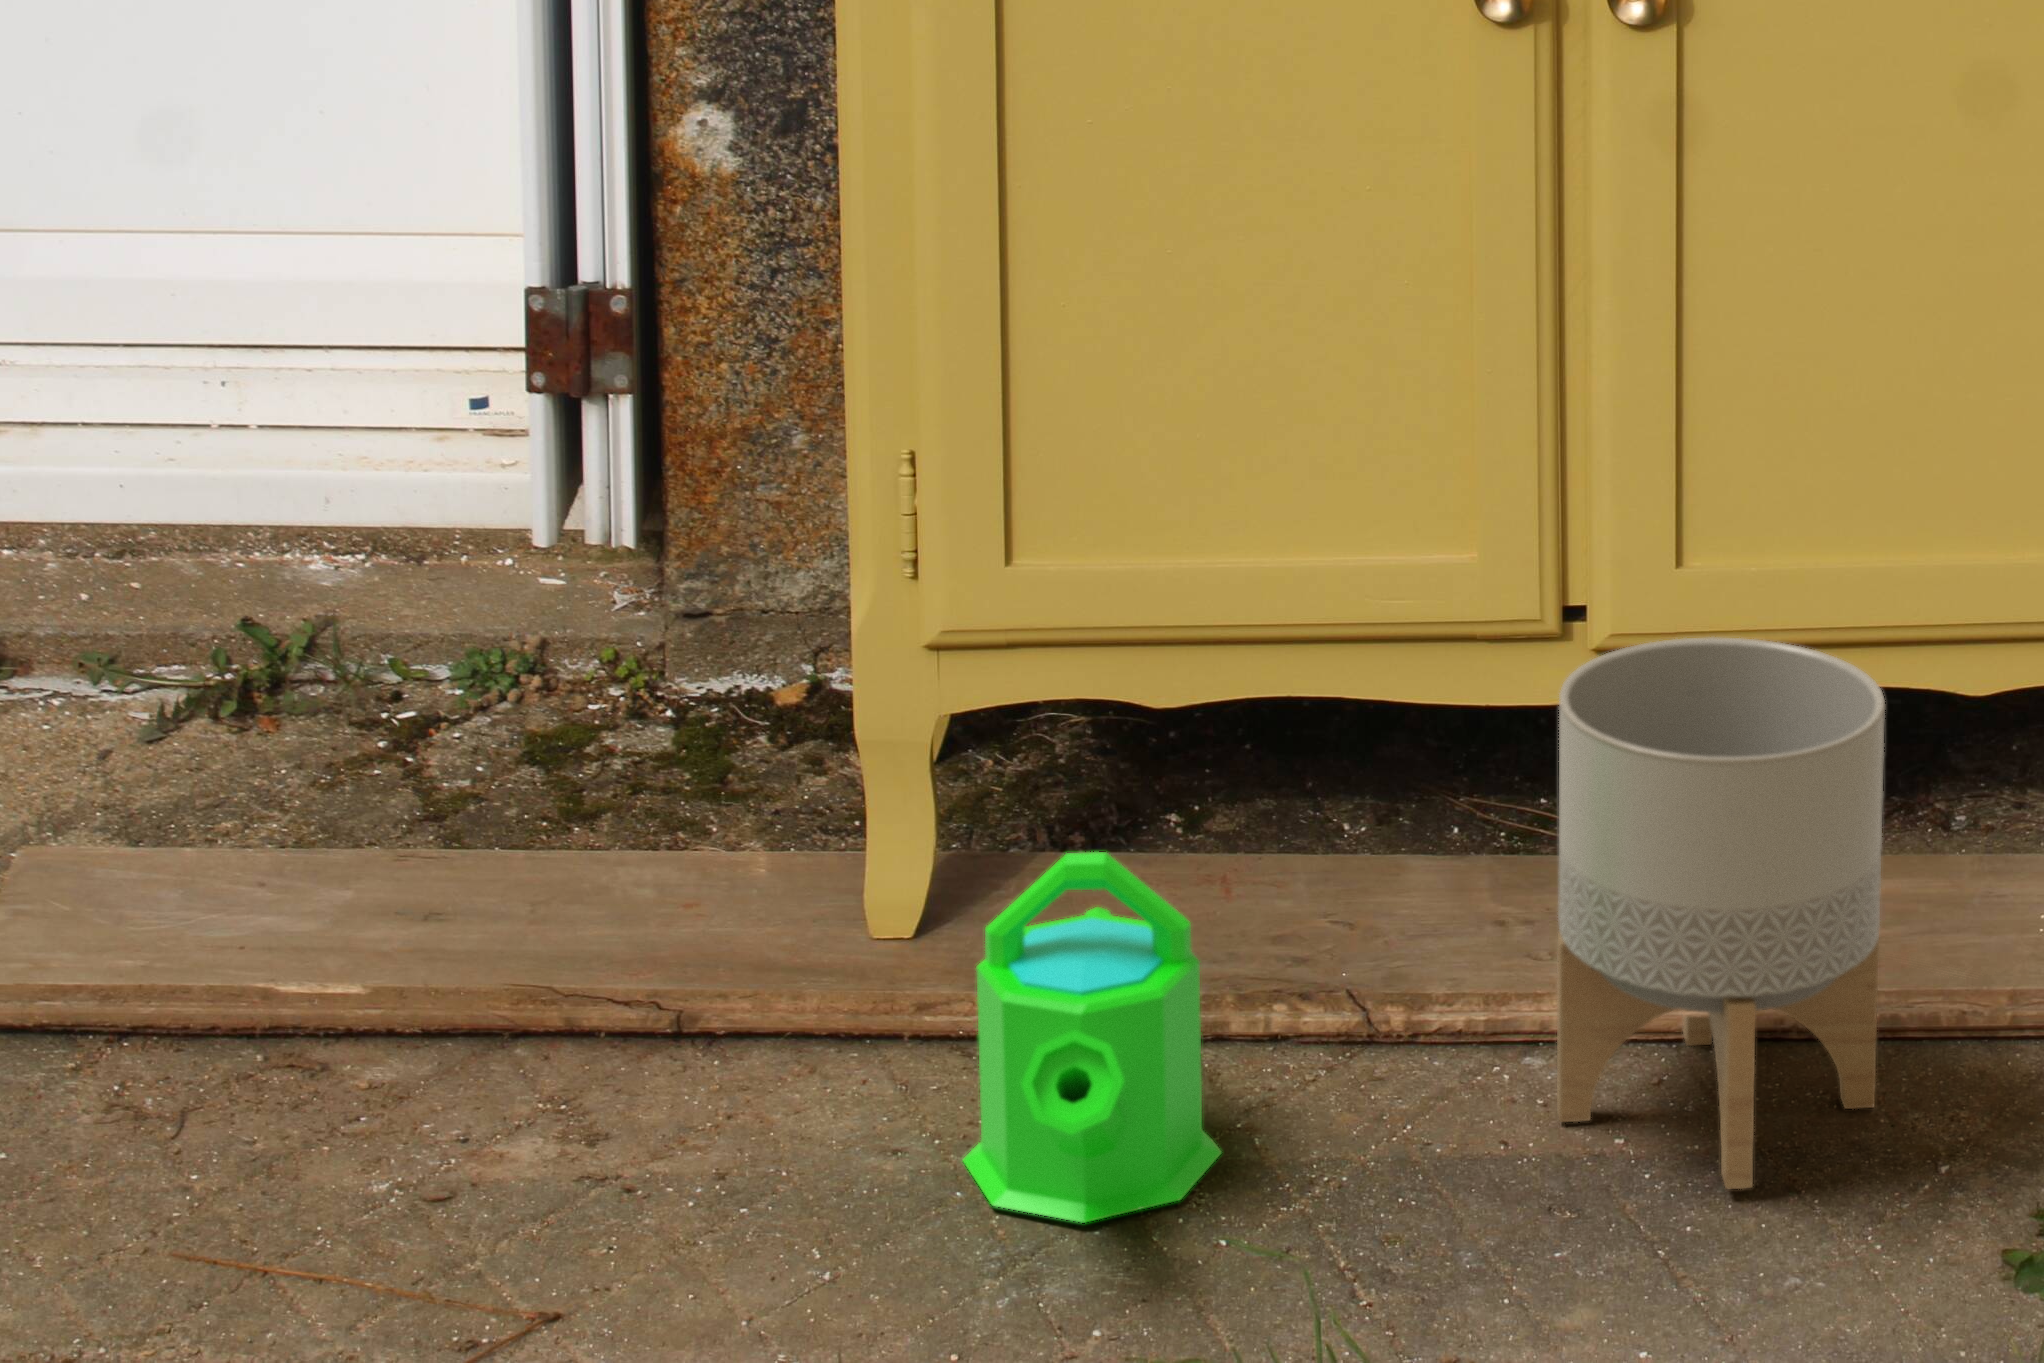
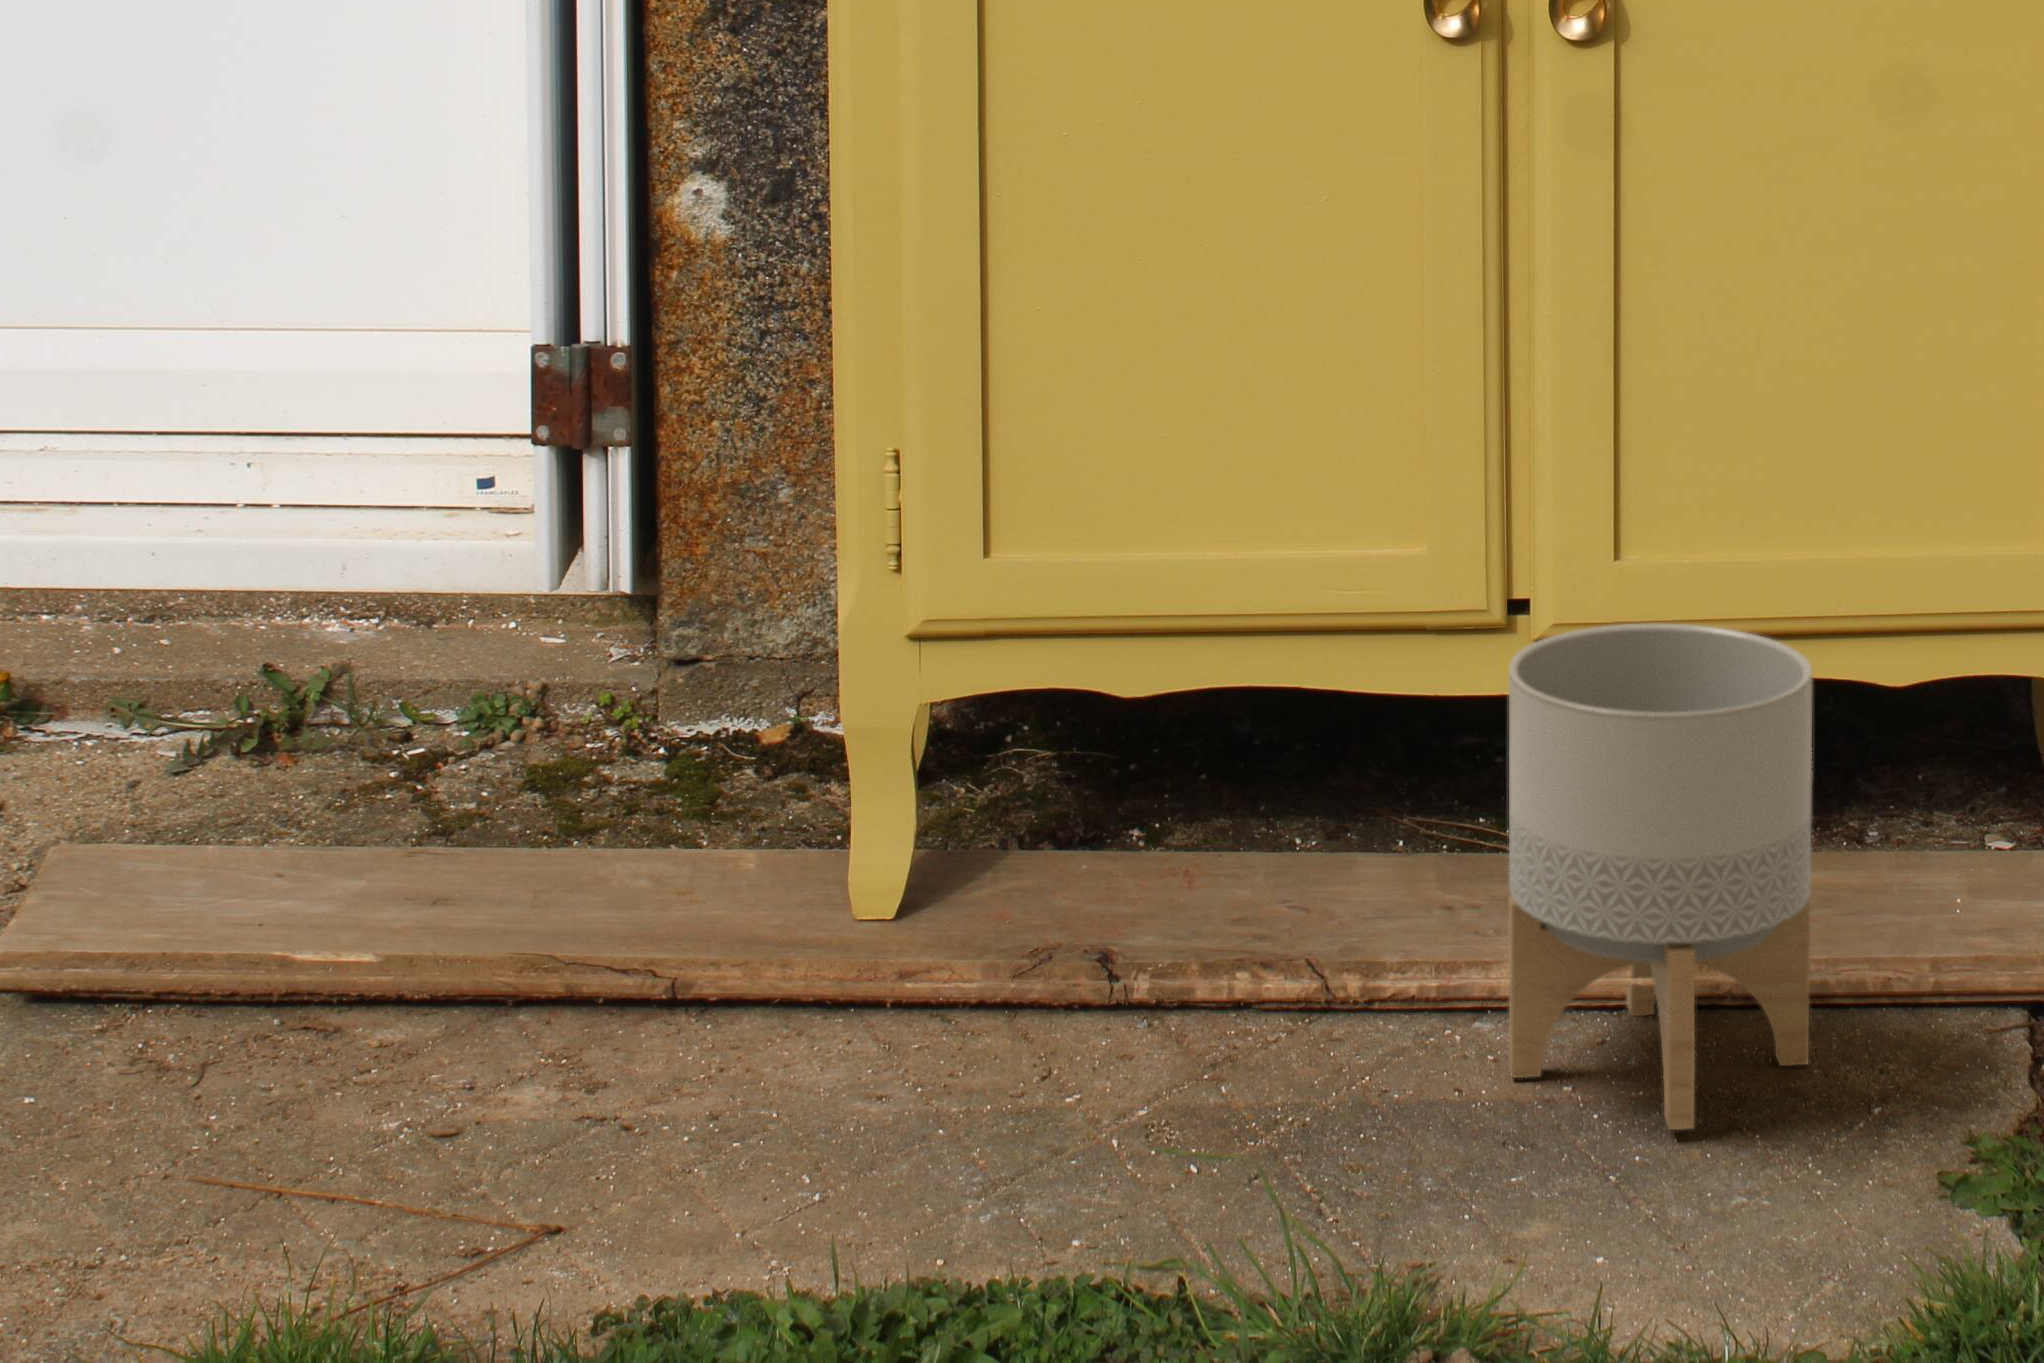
watering can: present [963,852,1221,1223] -> none [951,814,1195,1161]

